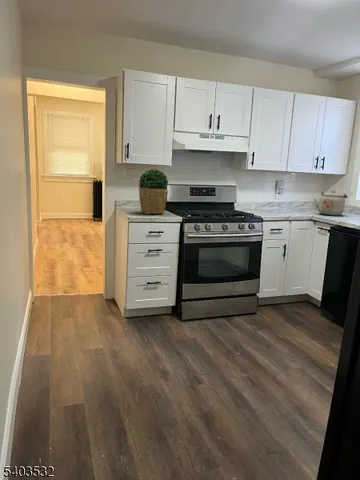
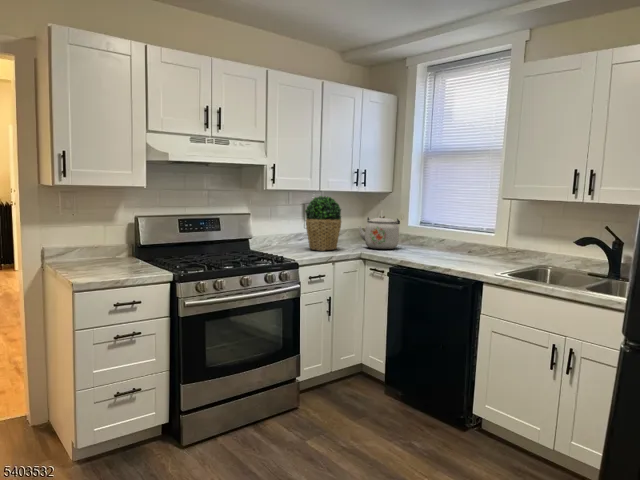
potted plant: present [139,169,168,214] -> present [305,196,341,251]

